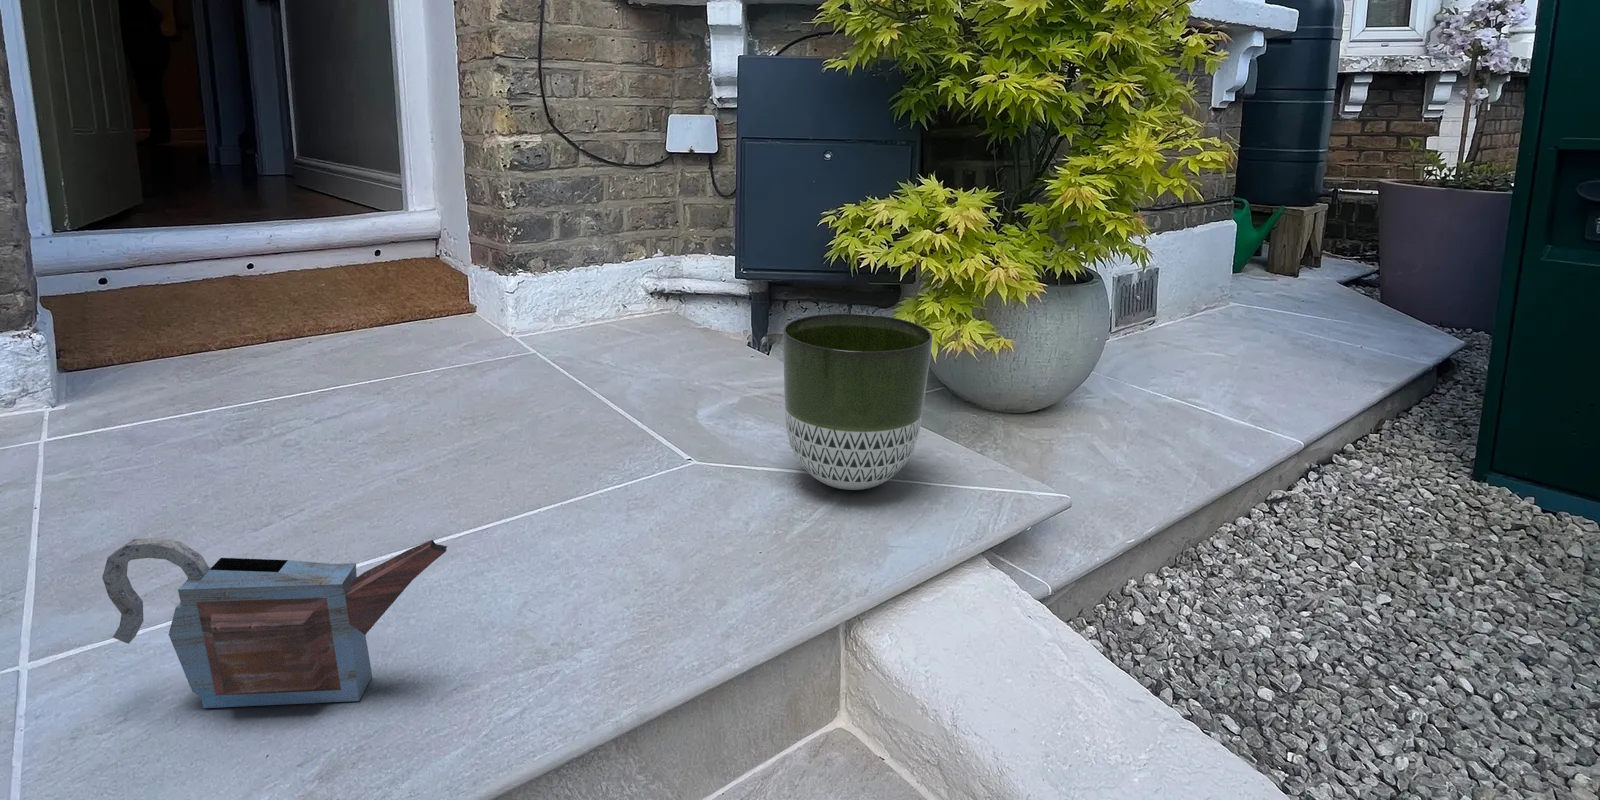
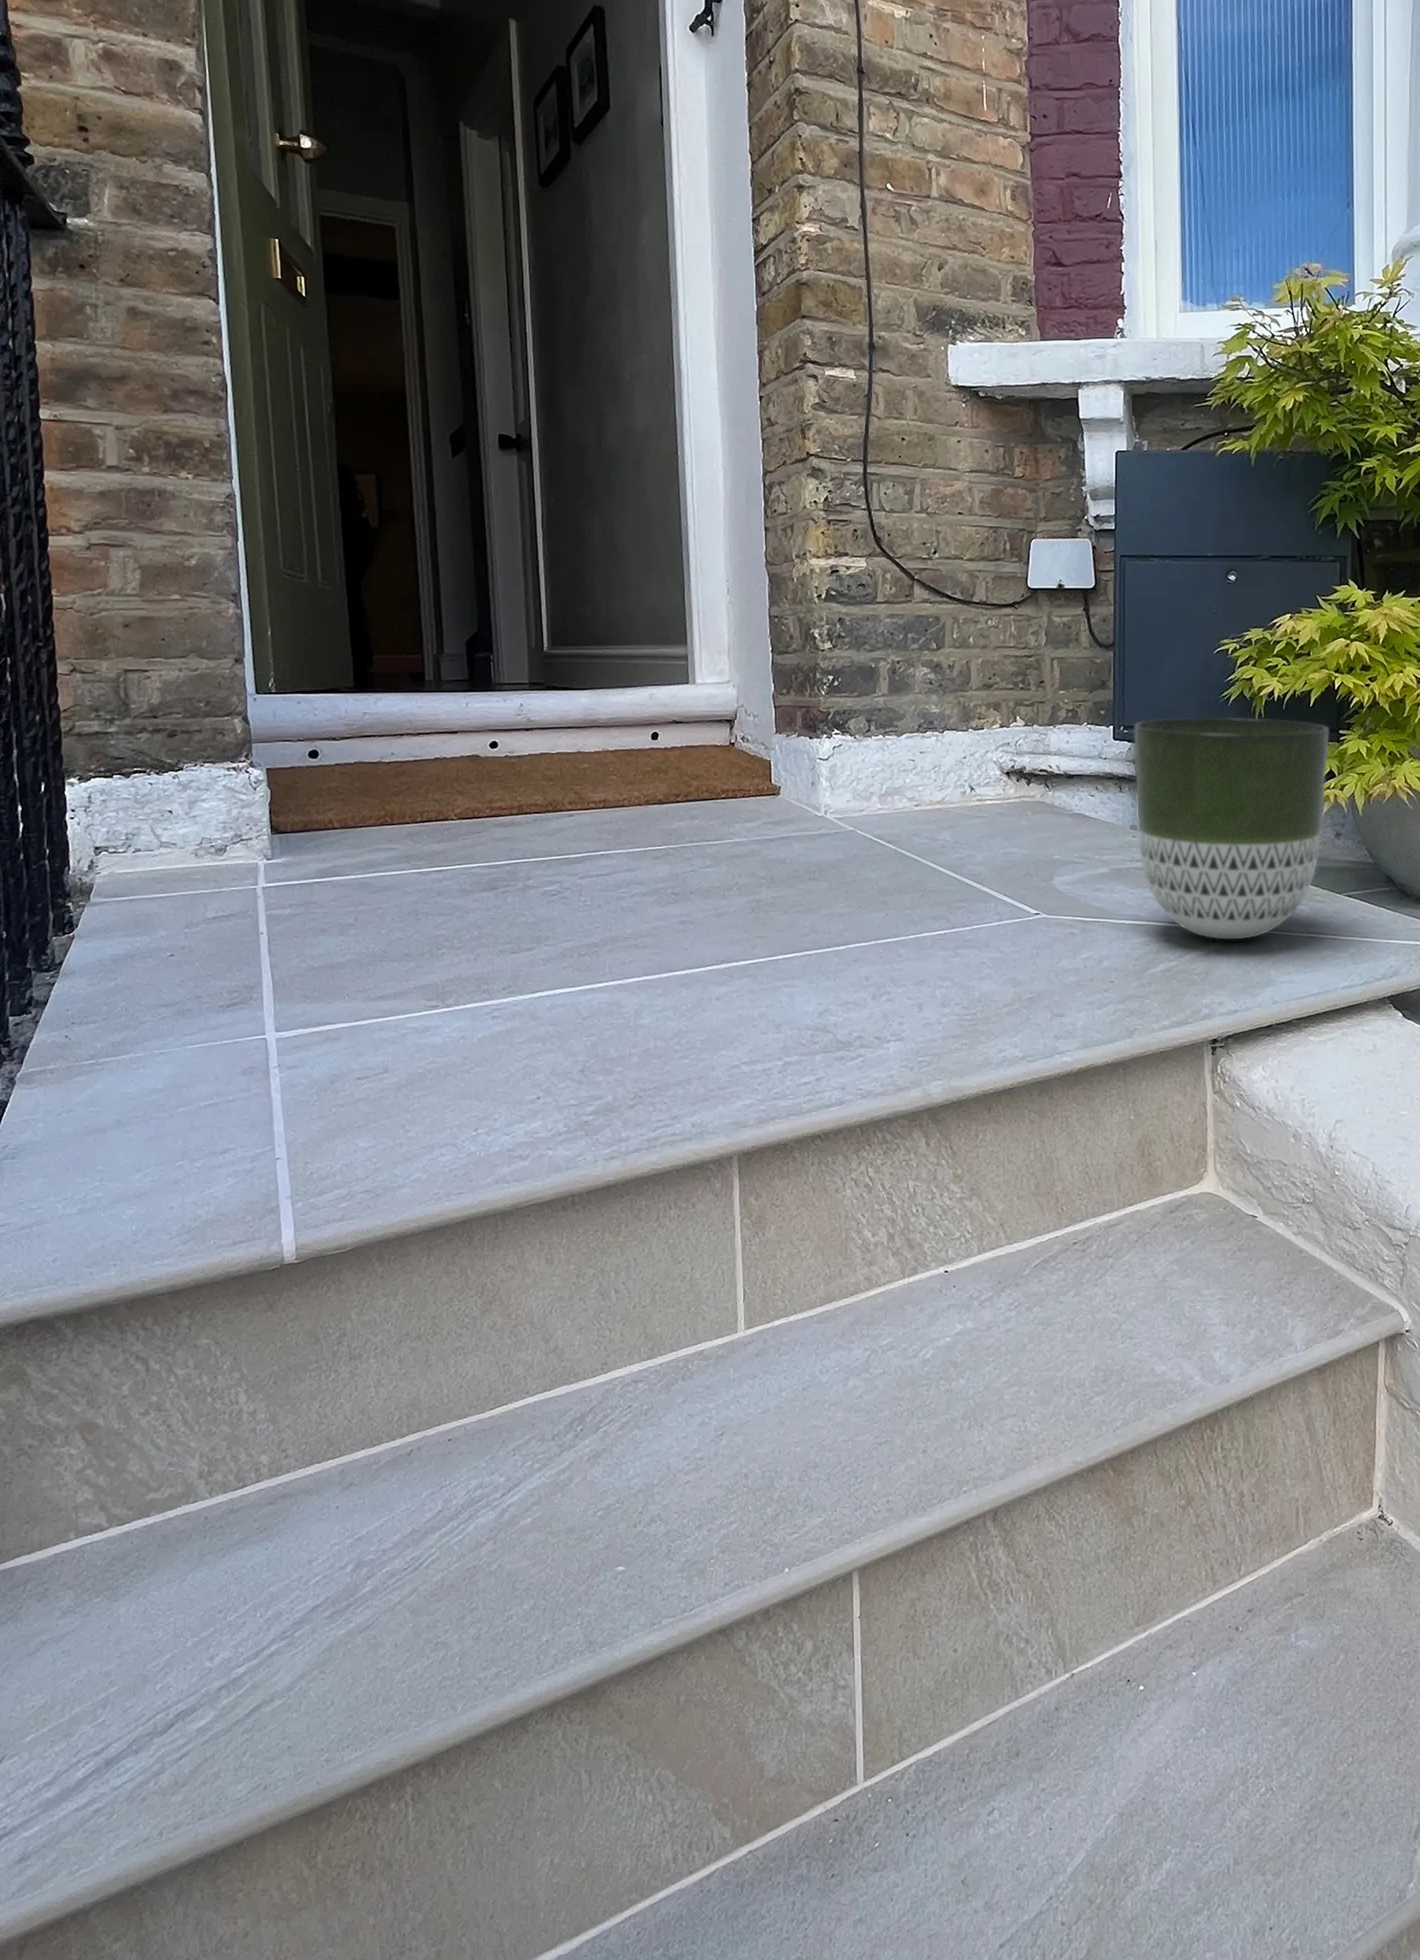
watering can: present [102,538,447,708] -> none [274,865,676,1087]

